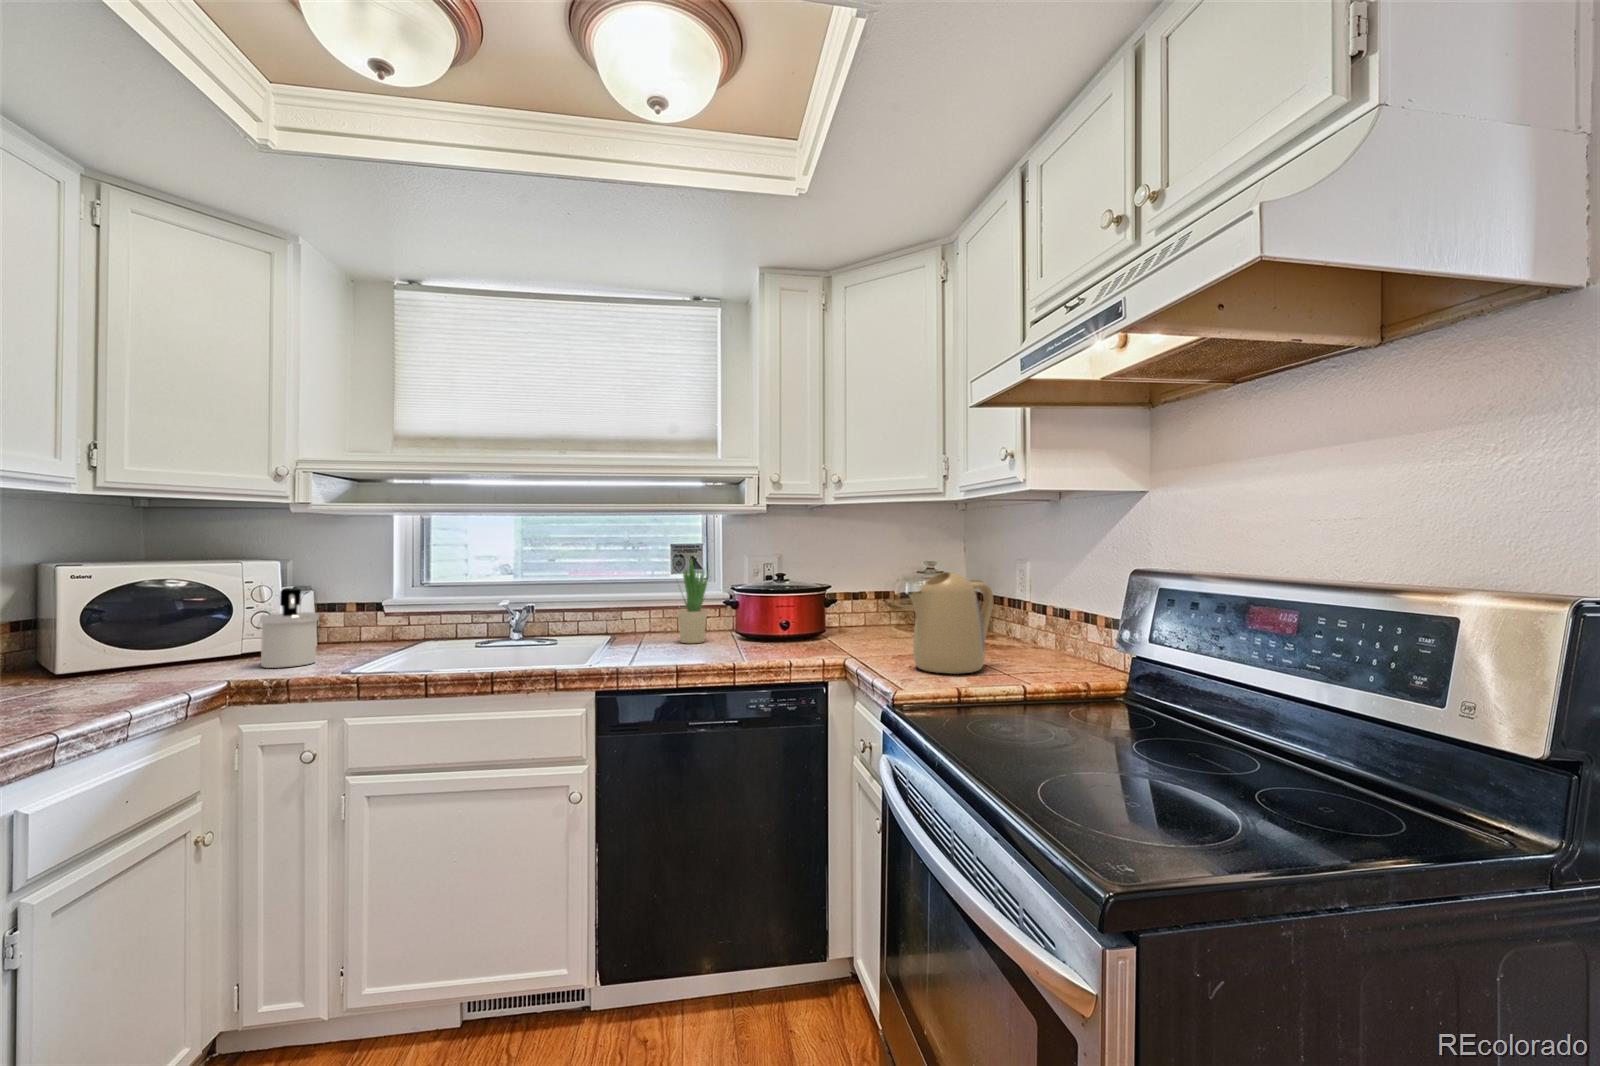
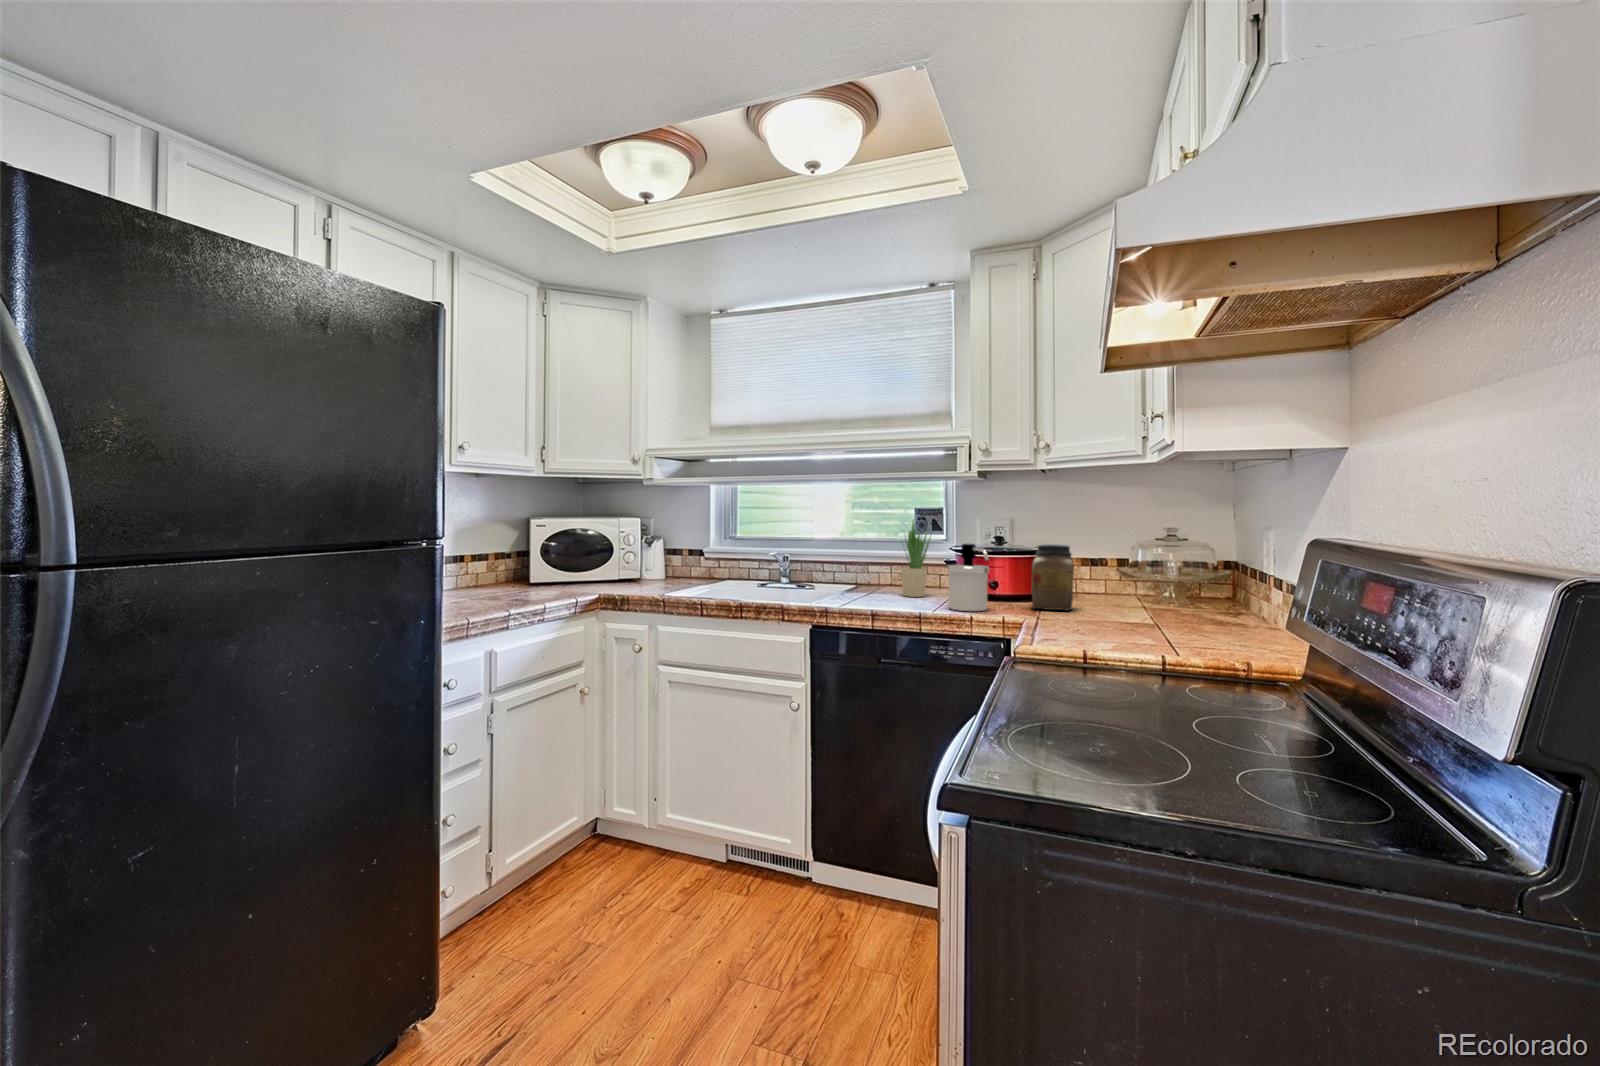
kettle: present [909,572,994,674] -> none [1080,535,1194,641]
jar: none [822,581,863,647] -> present [1032,544,1074,610]
soap dispenser: present [260,589,319,668] -> present [948,544,989,611]

